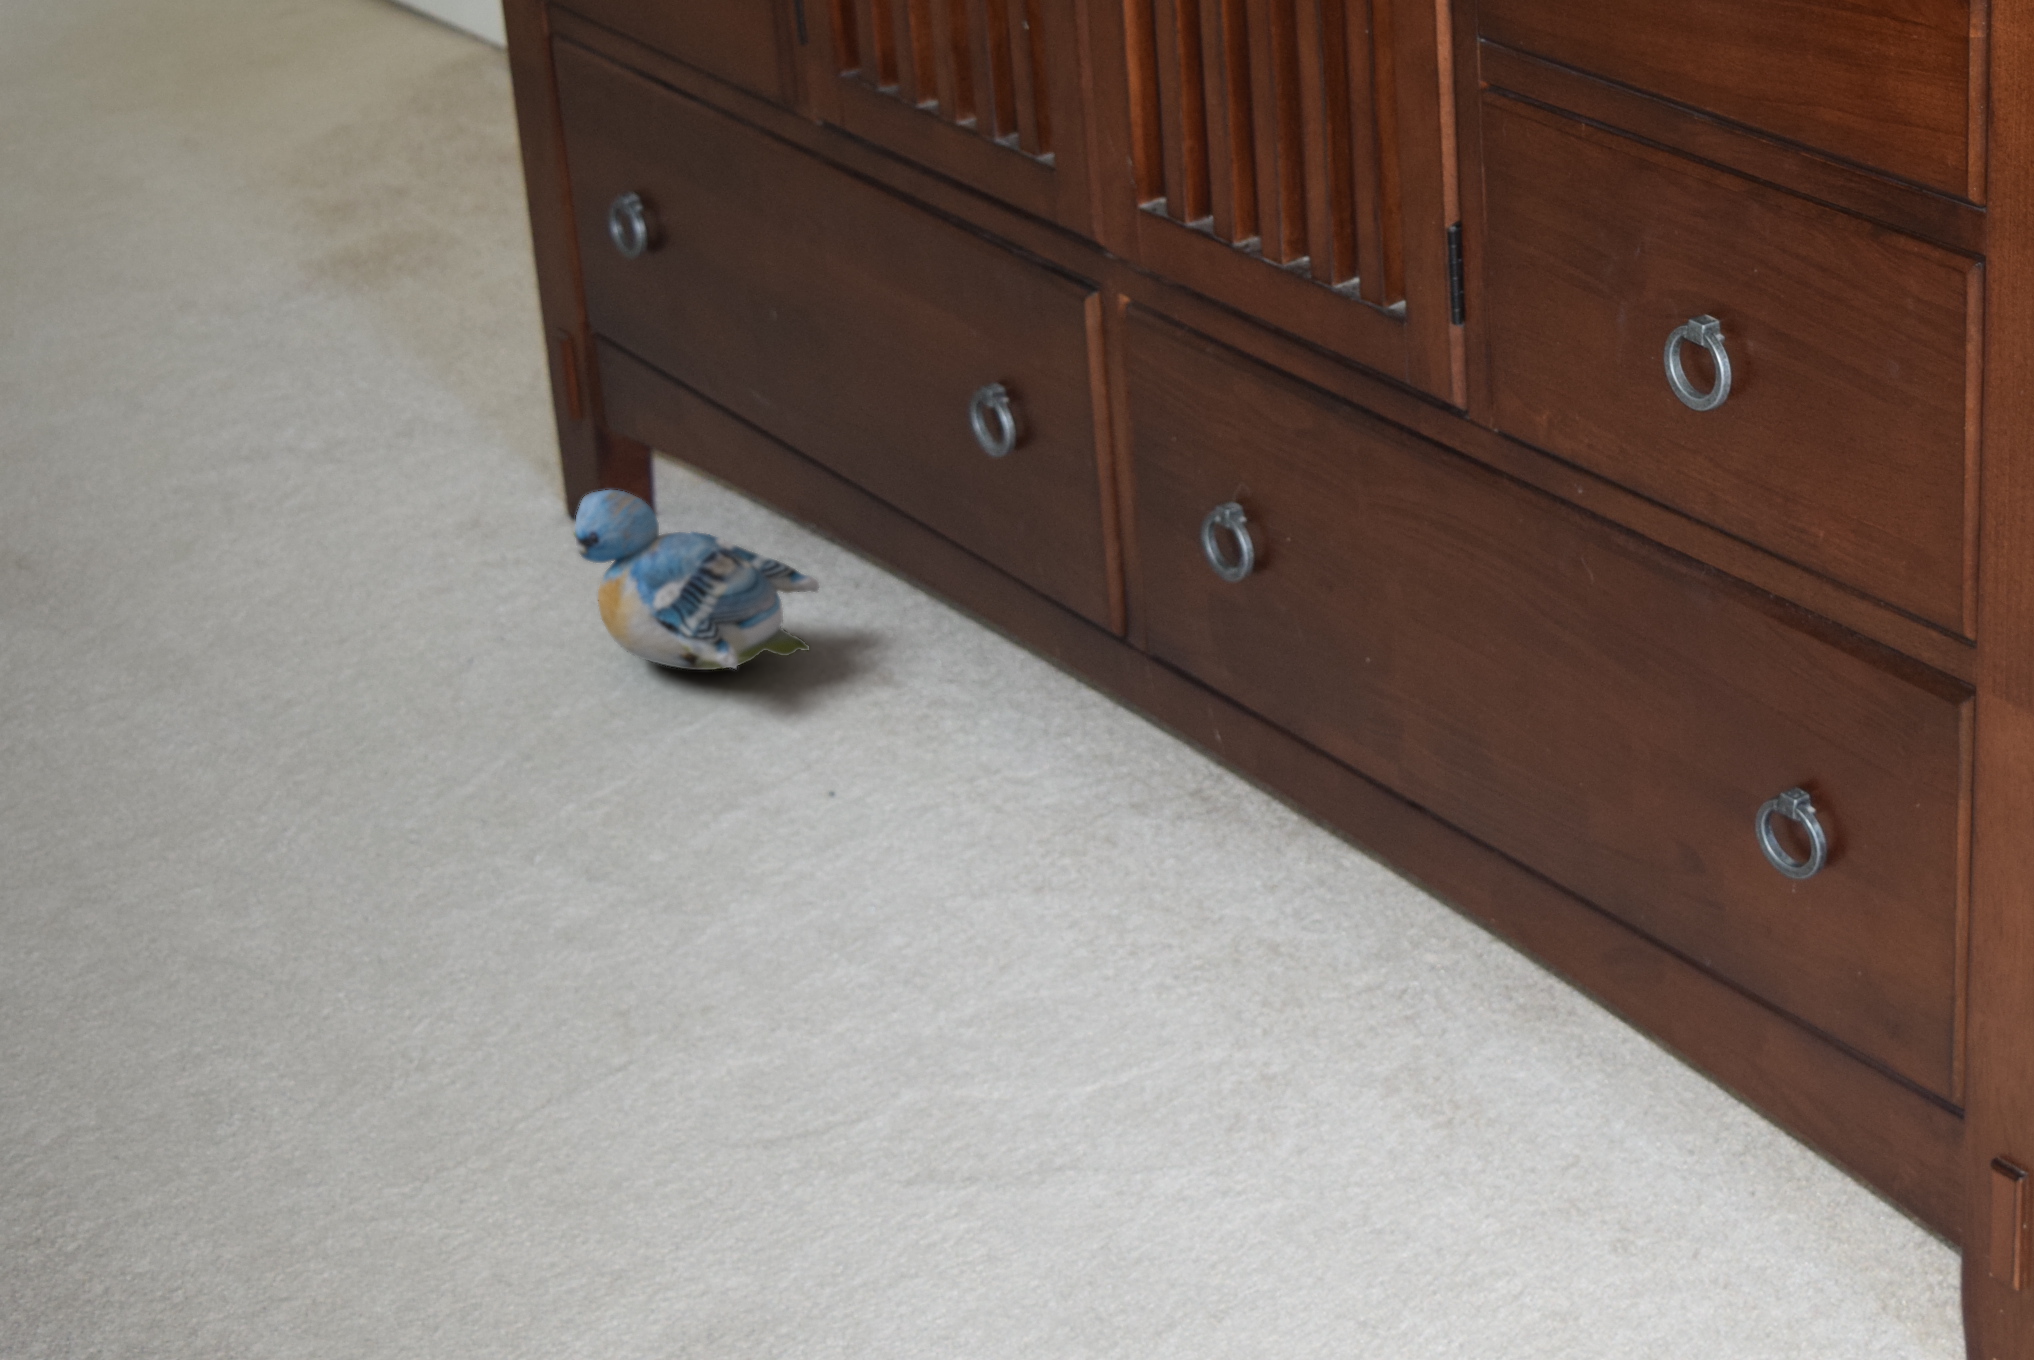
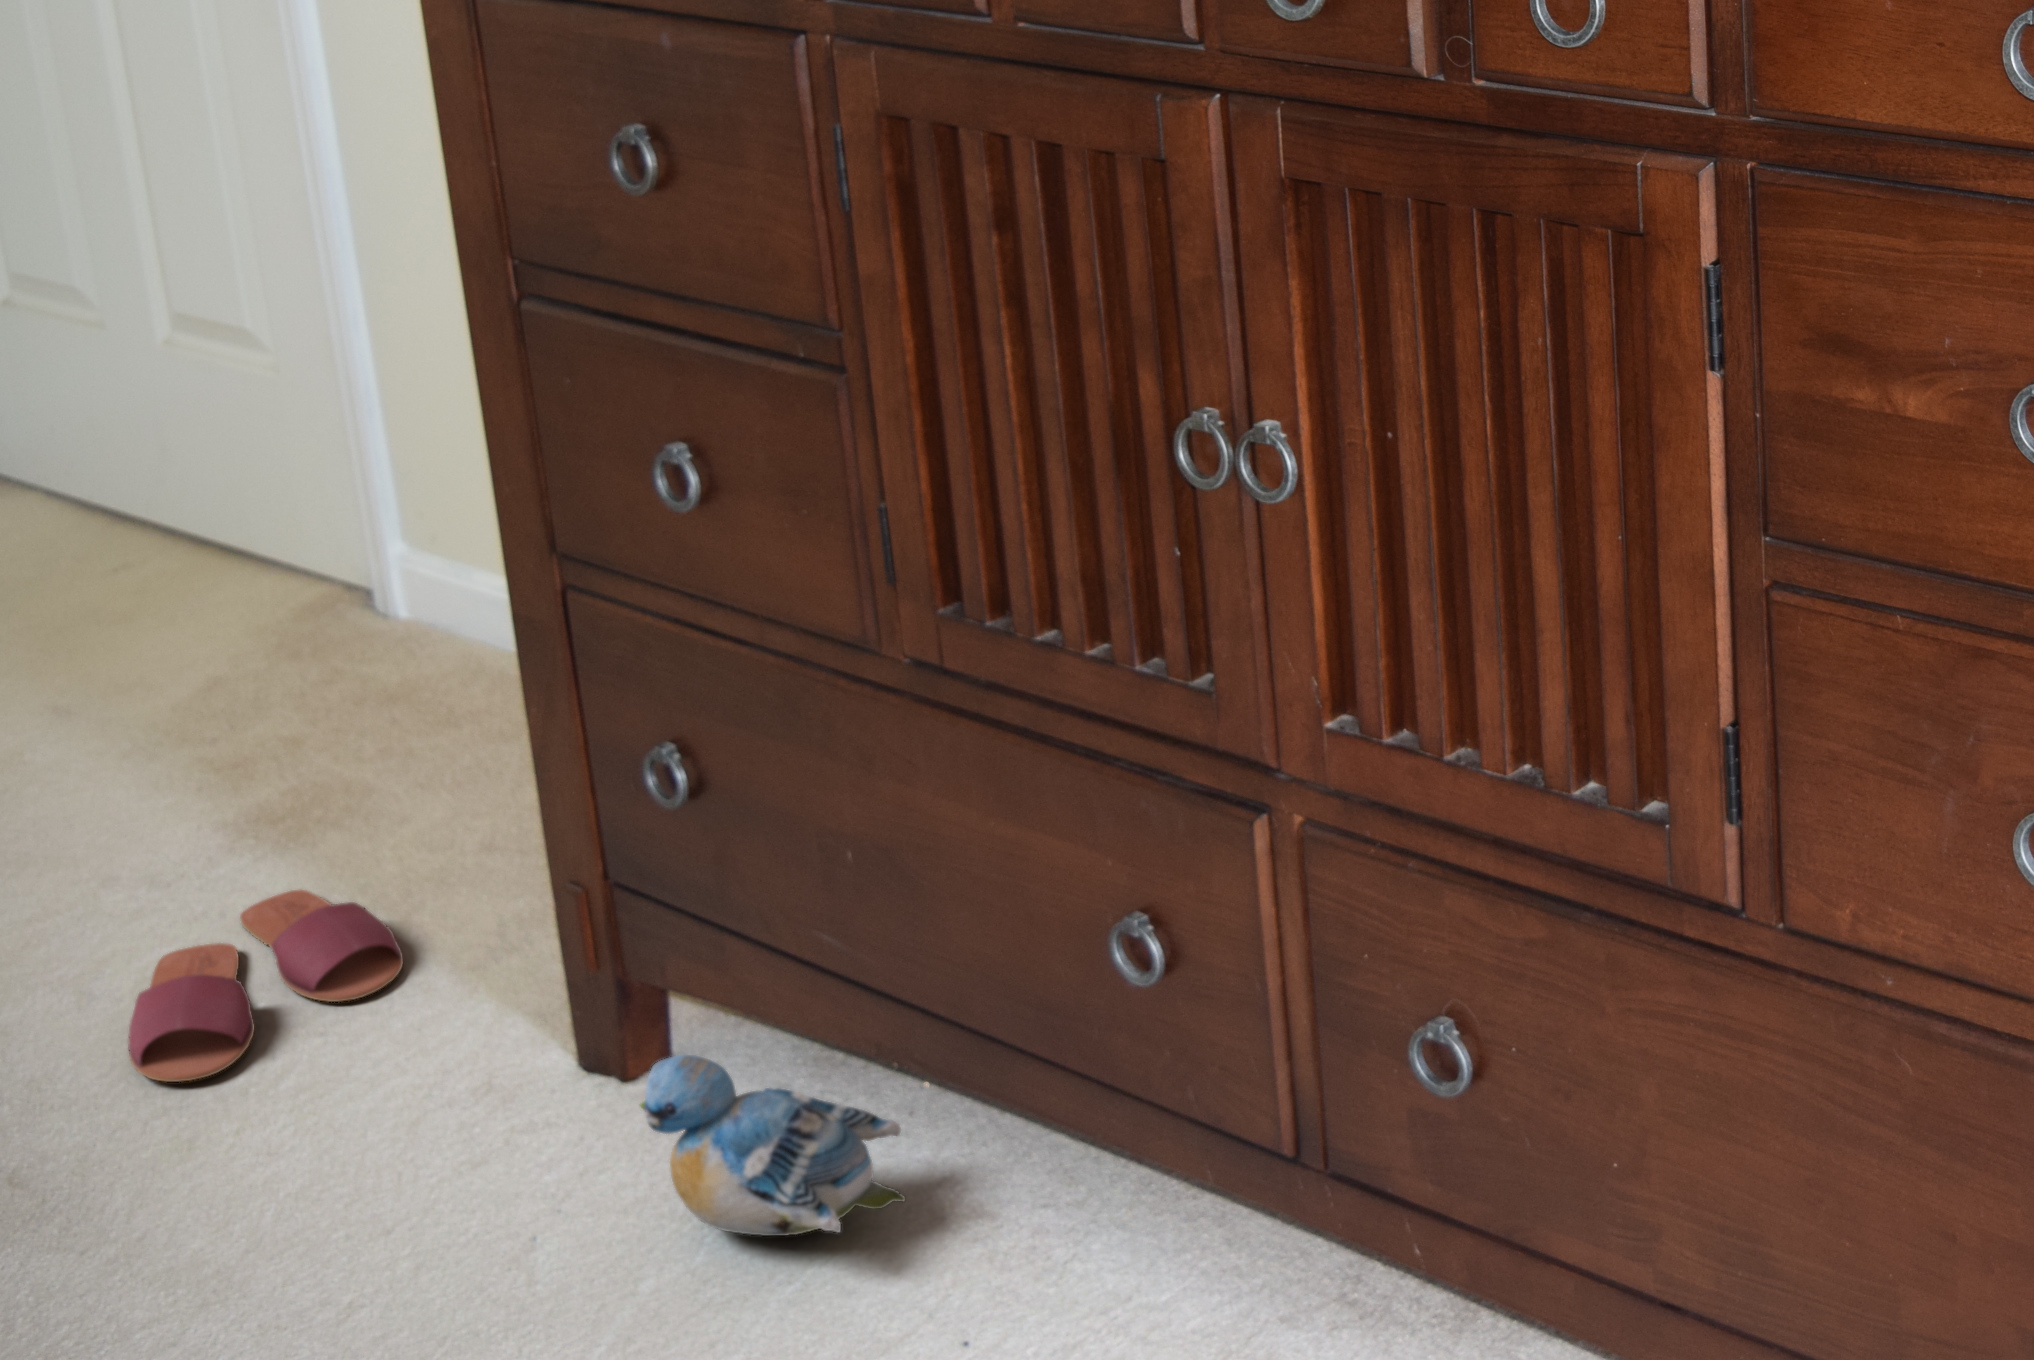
slippers: none [166,324,432,481] -> present [128,890,403,1082]

